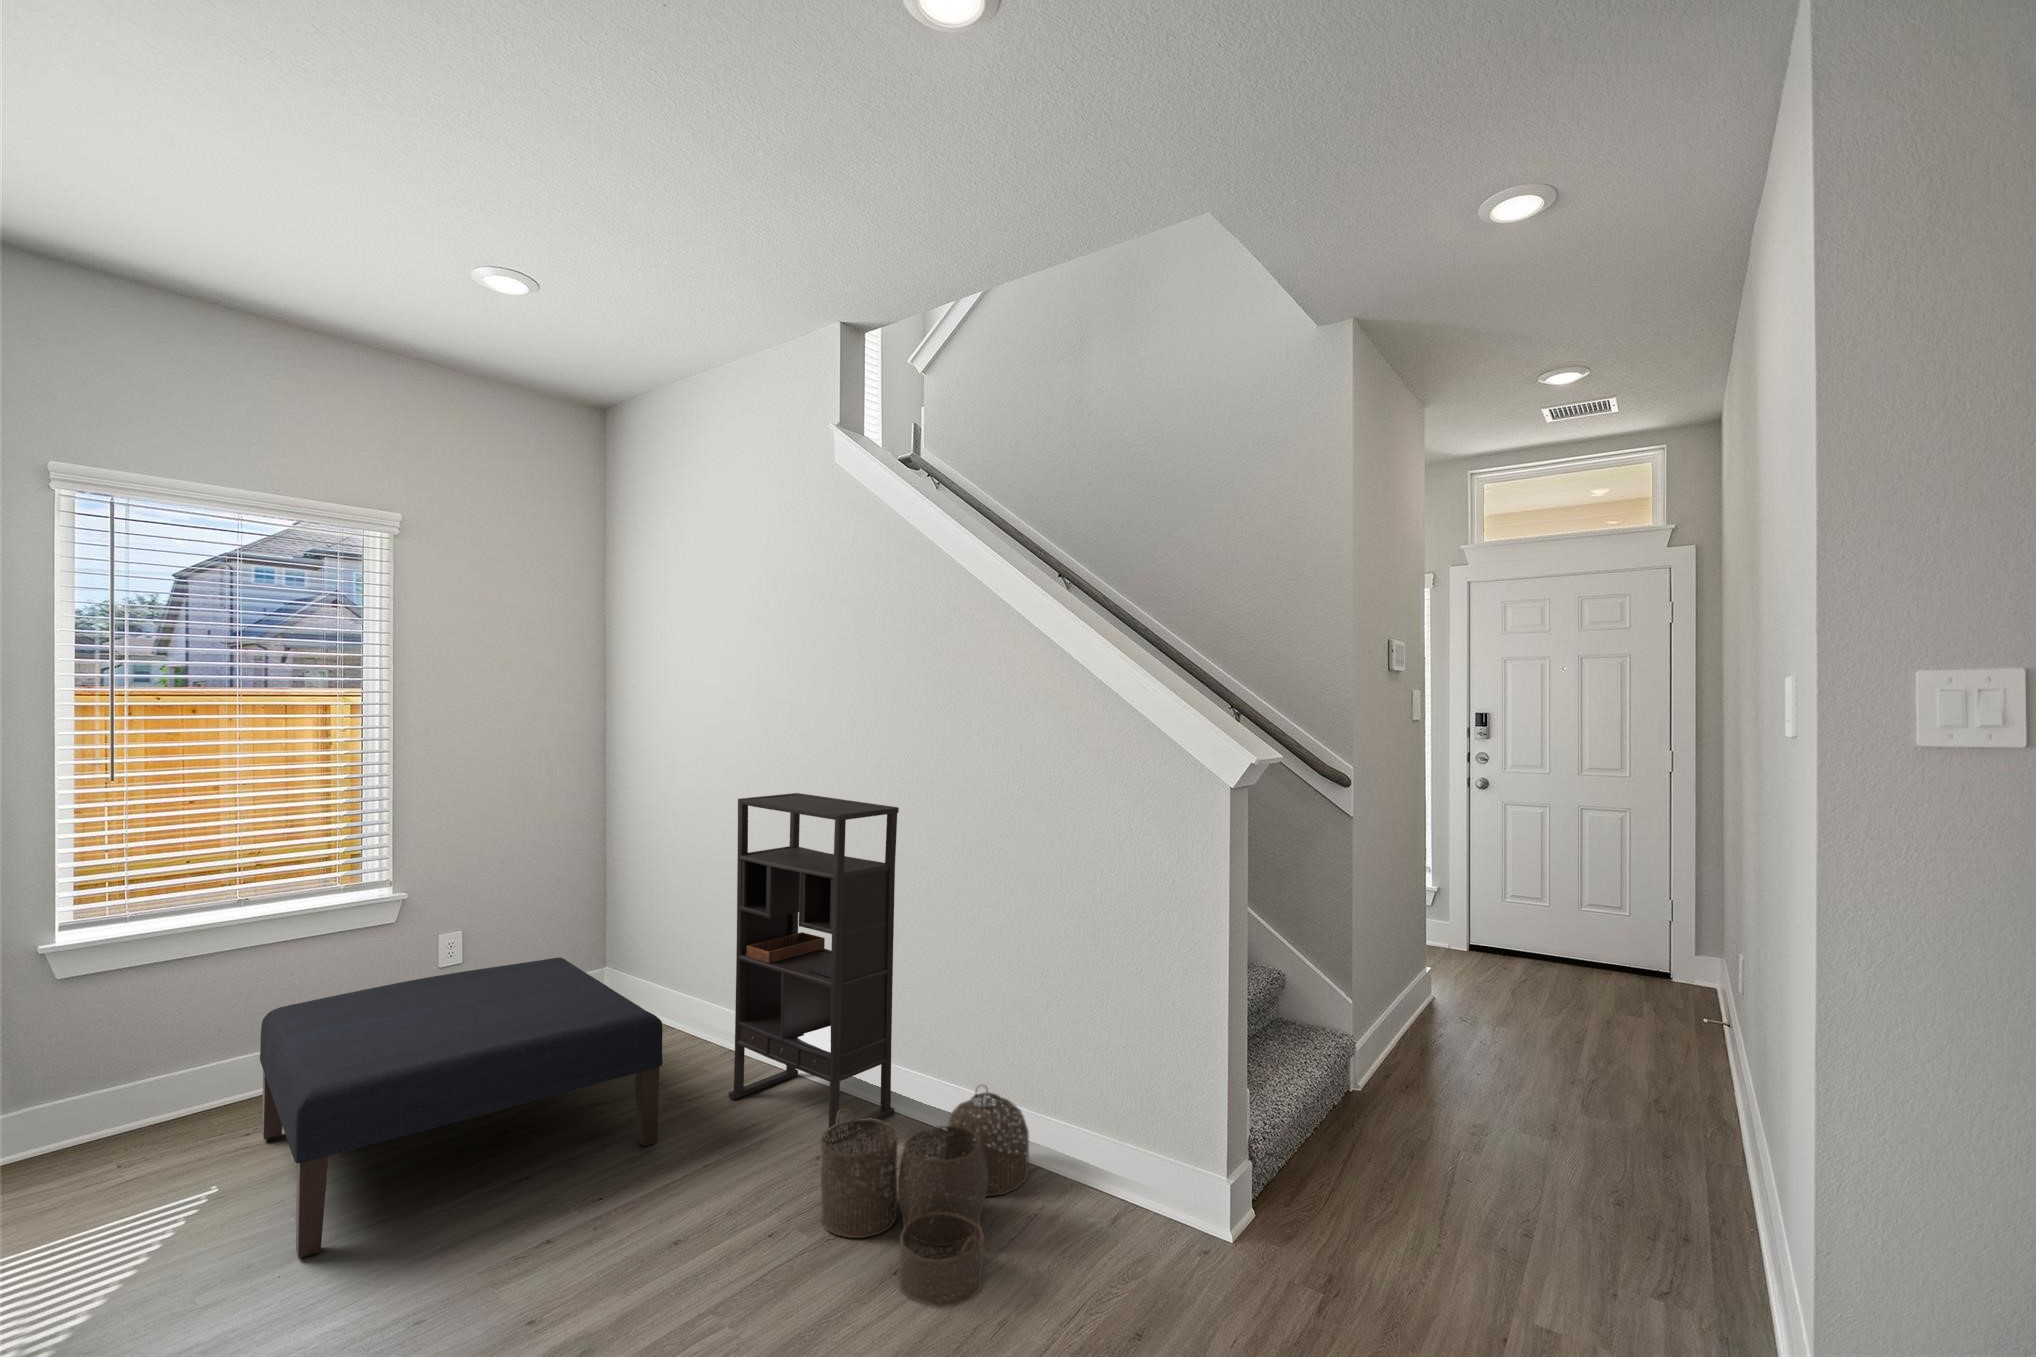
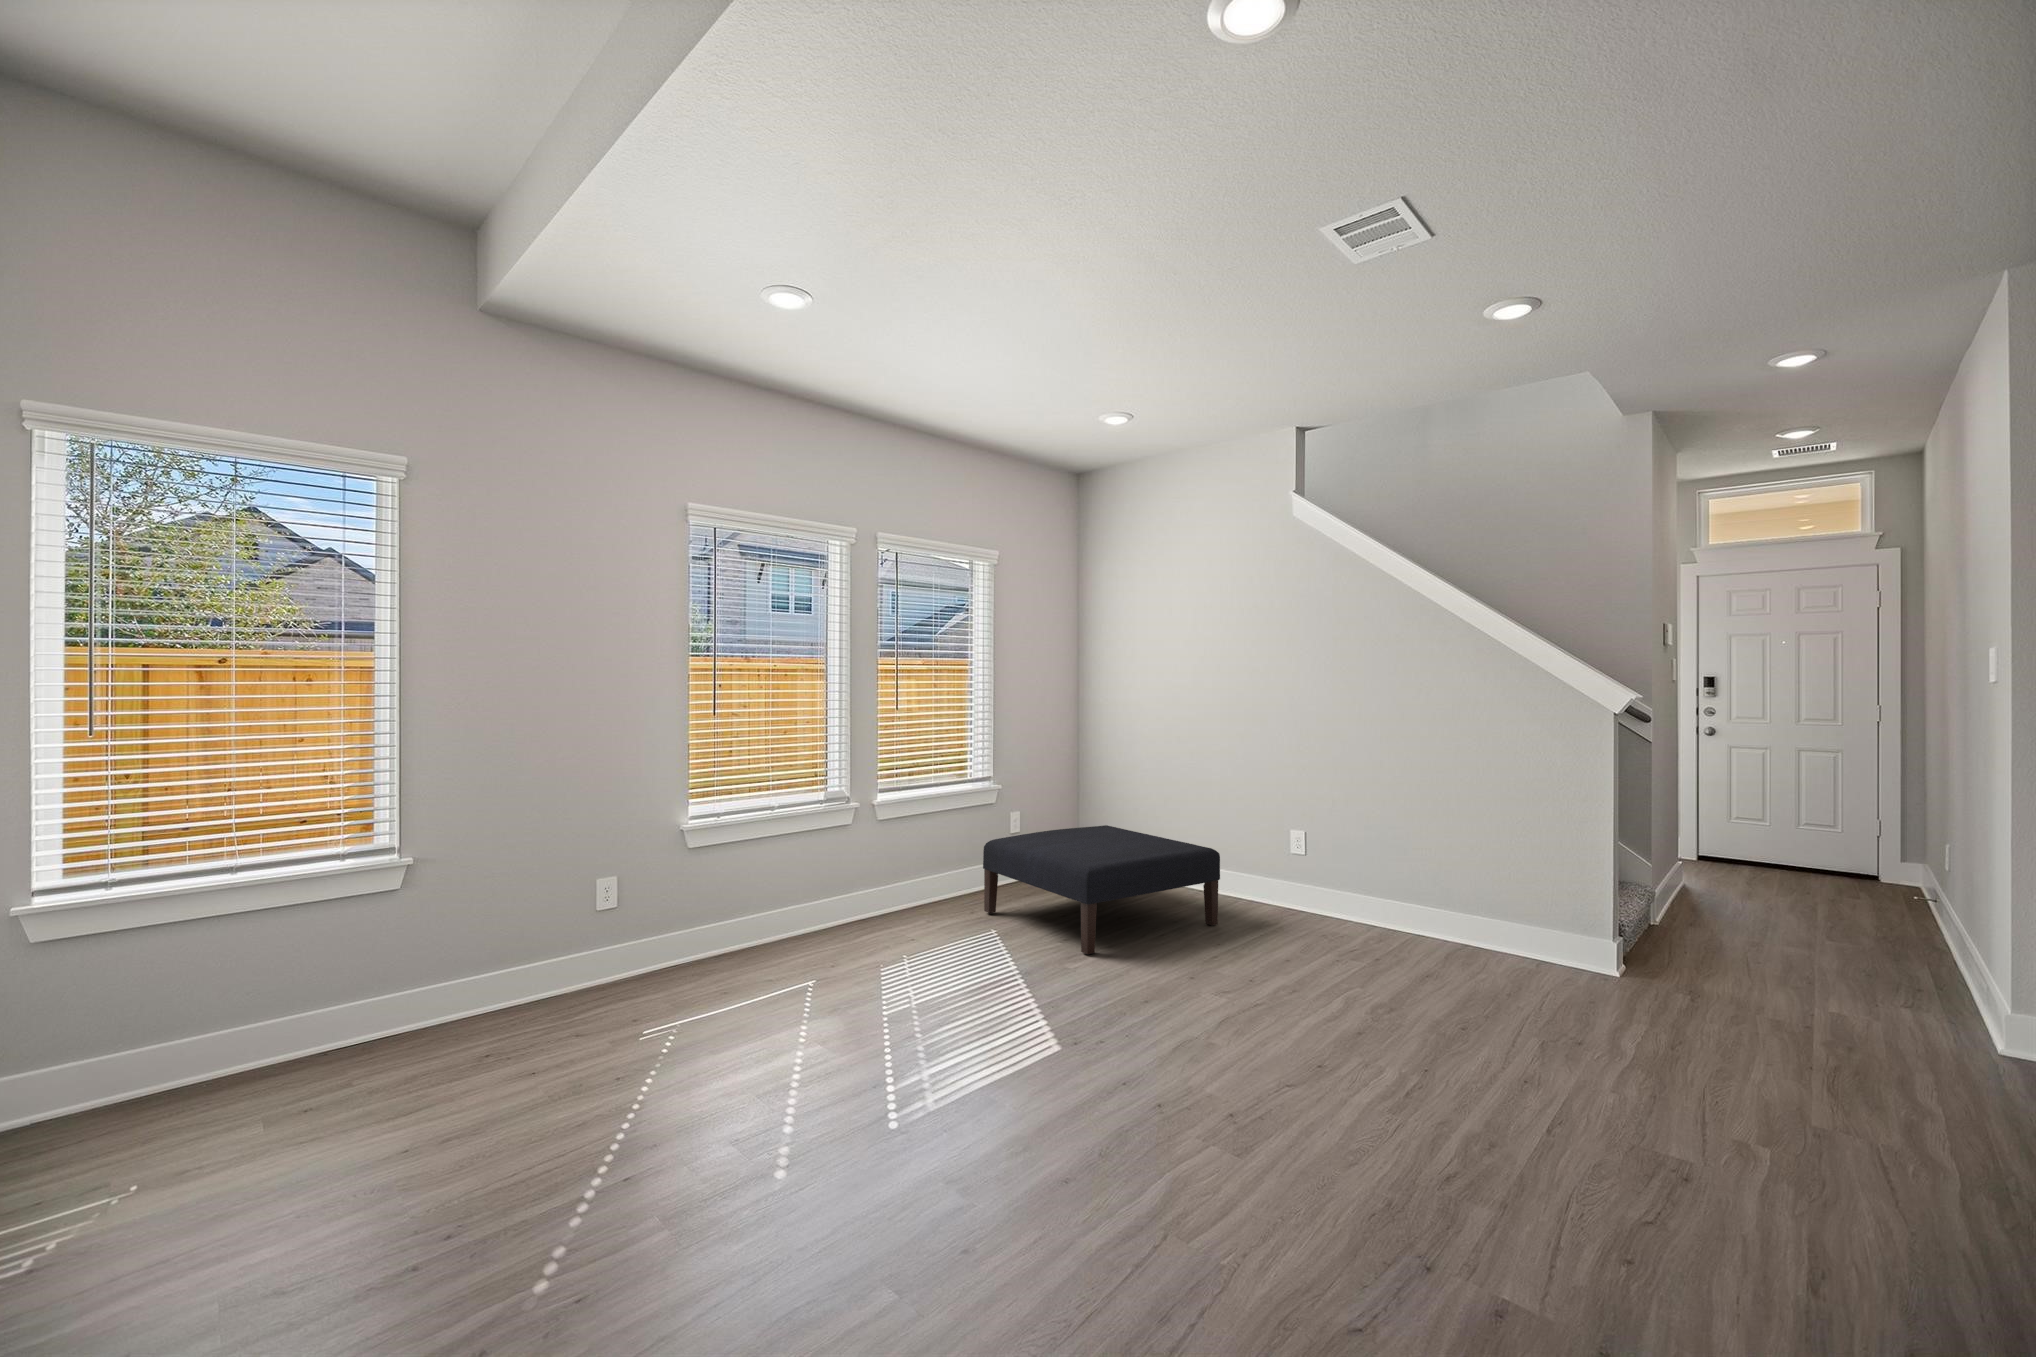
bookshelf: present [729,793,899,1141] -> none [1234,725,1351,930]
woven basket: present [820,1087,1029,1307] -> none [1356,893,1483,987]

